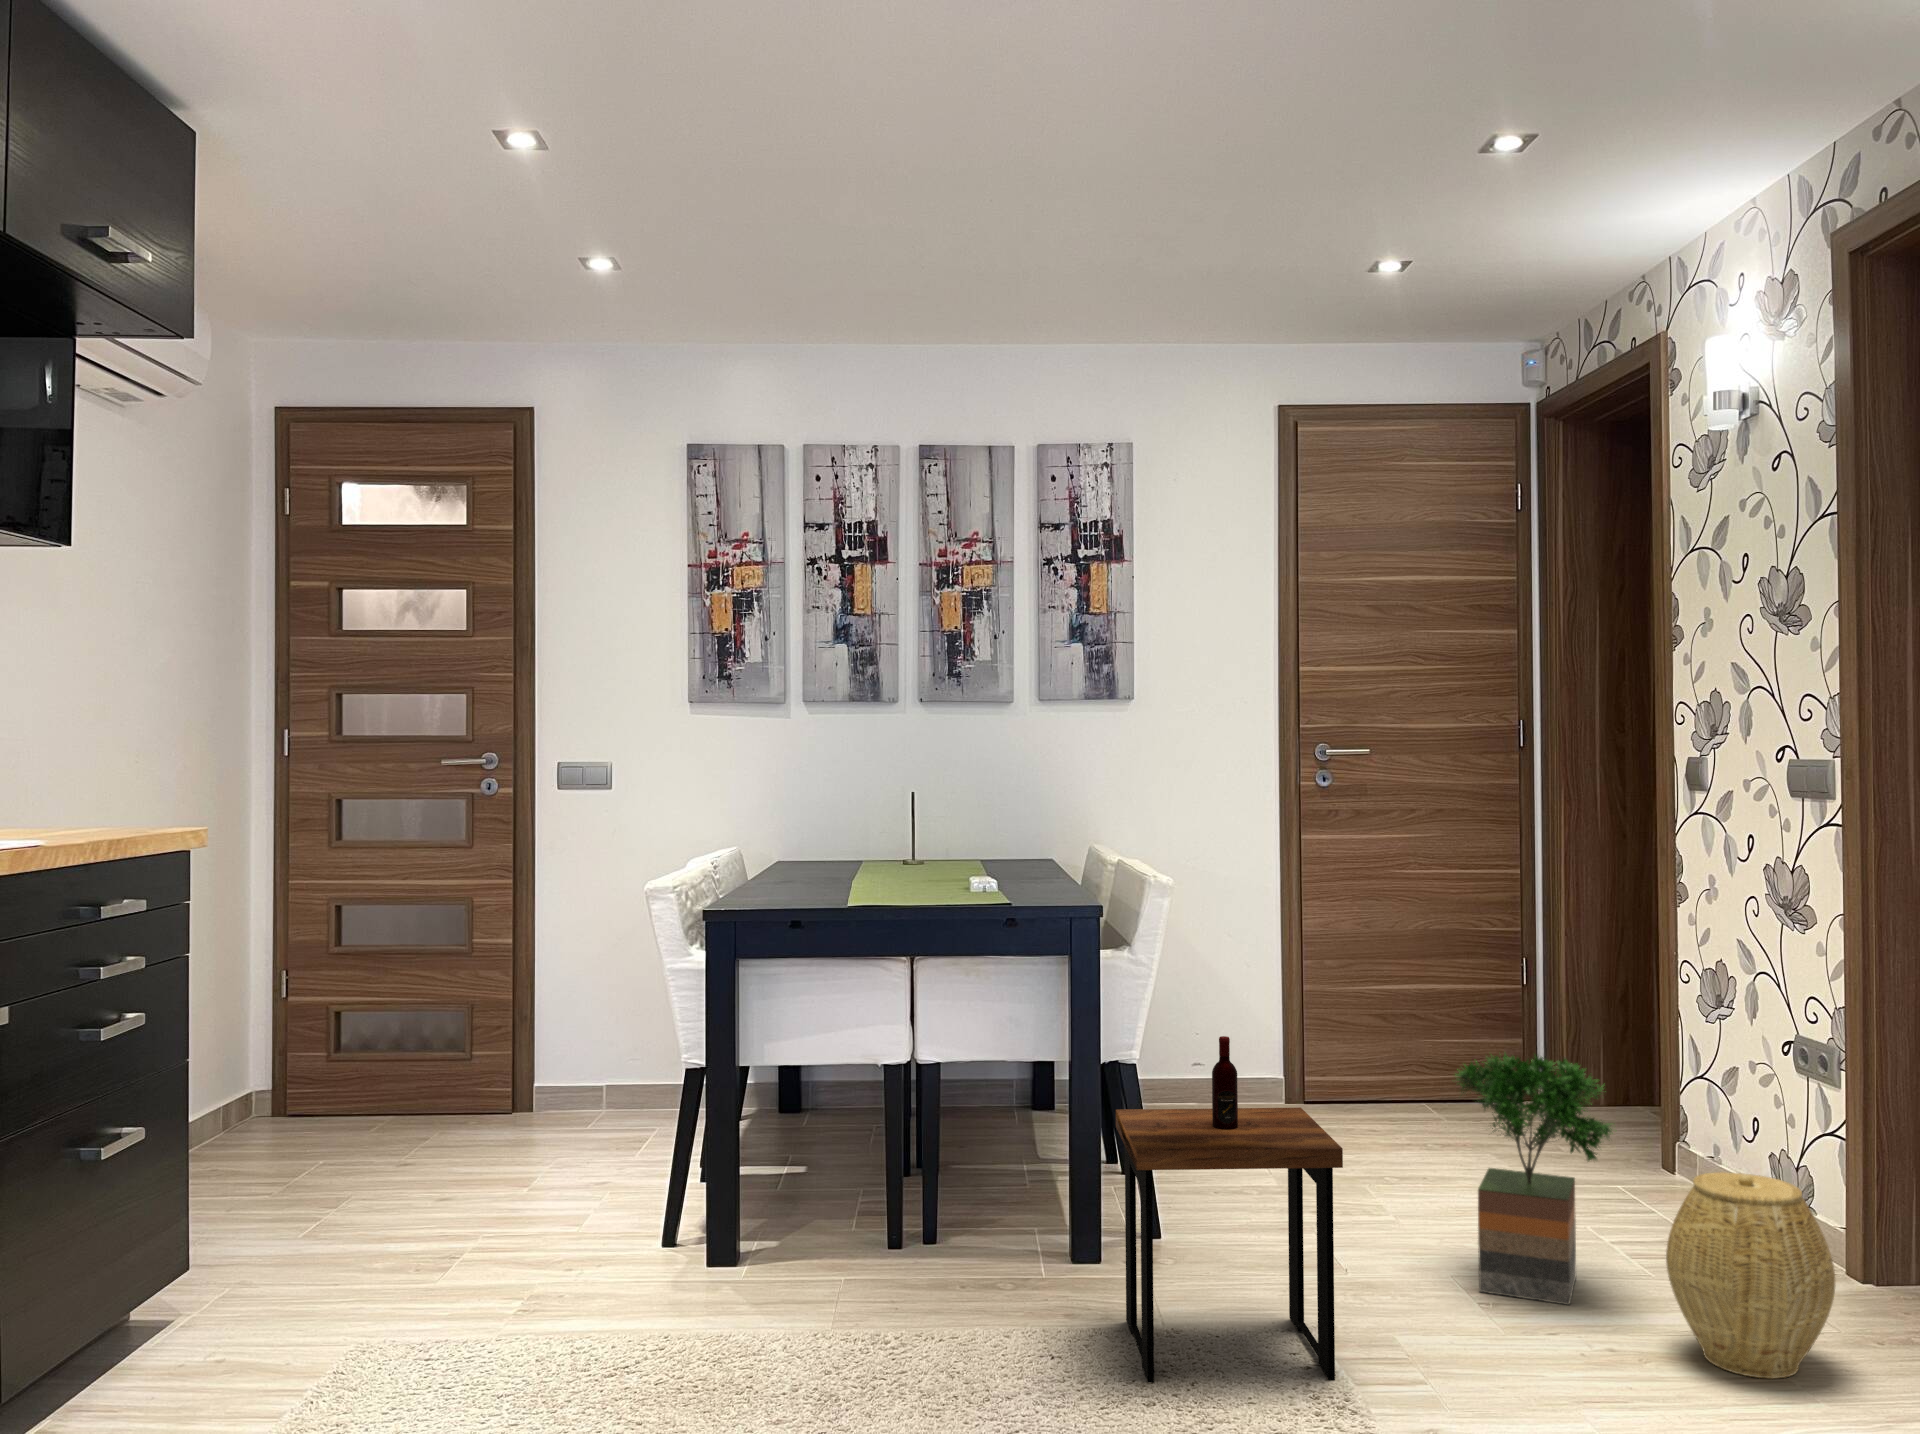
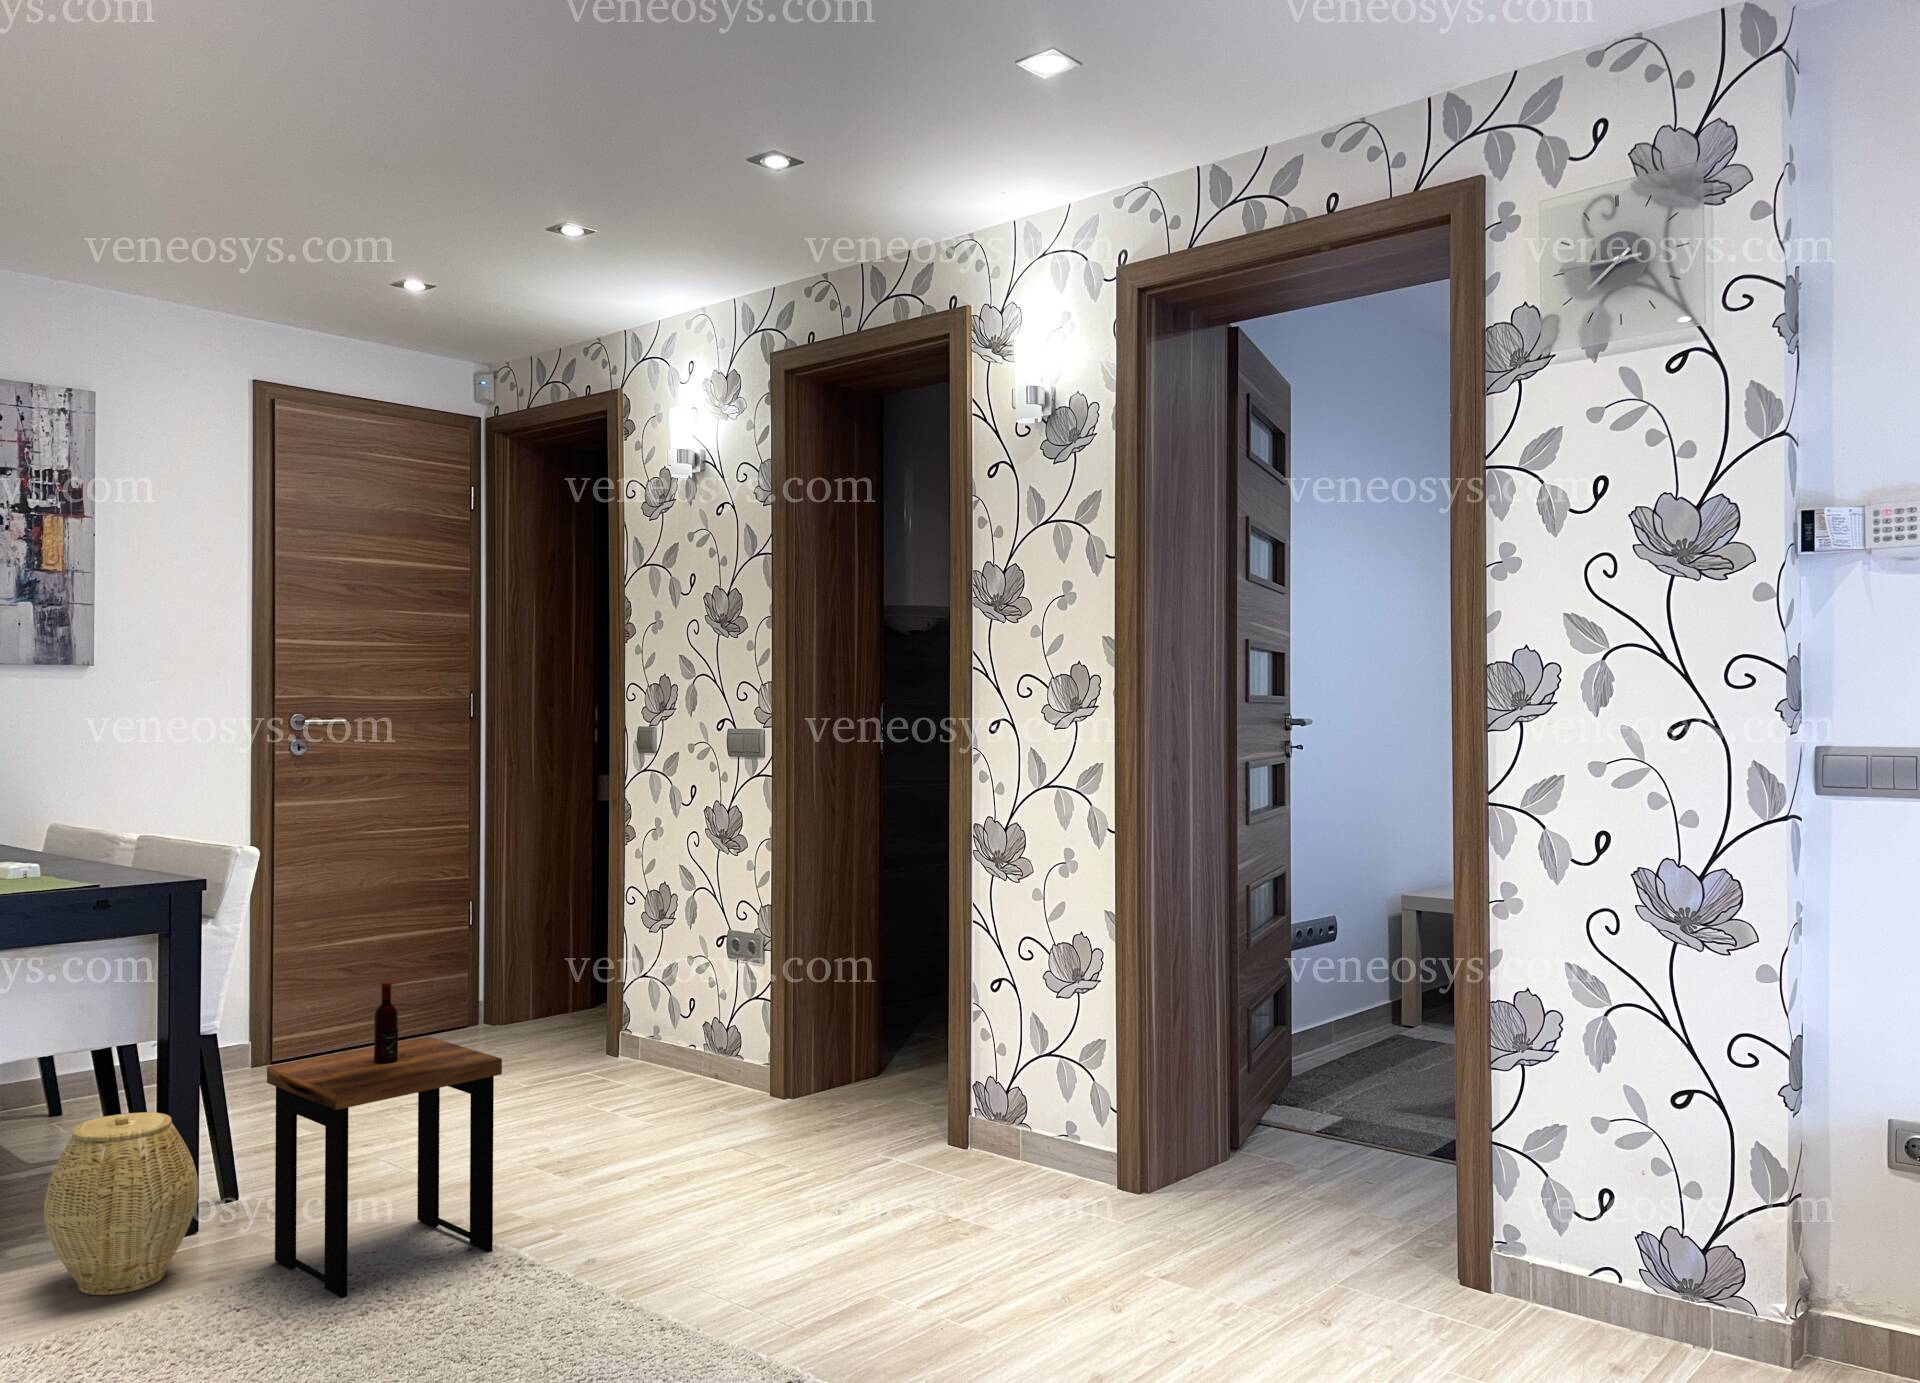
potted tree: present [1455,1053,1613,1305] -> none [516,966,647,1165]
woven basket: present [1666,1172,1835,1379] -> present [44,1112,198,1295]

